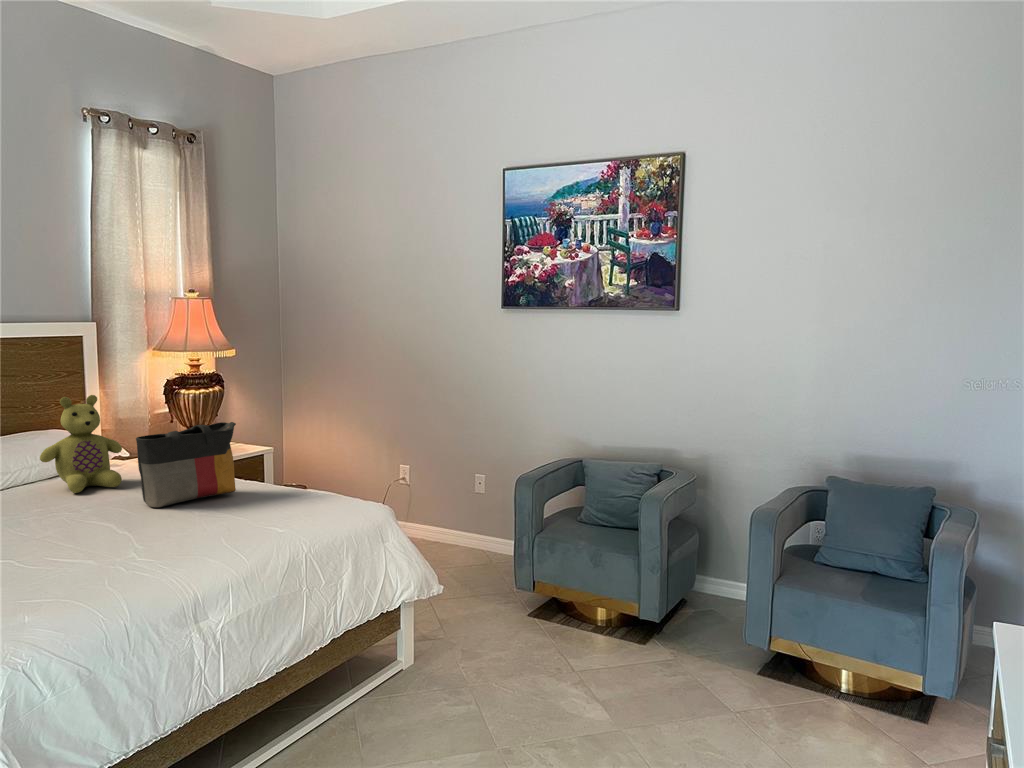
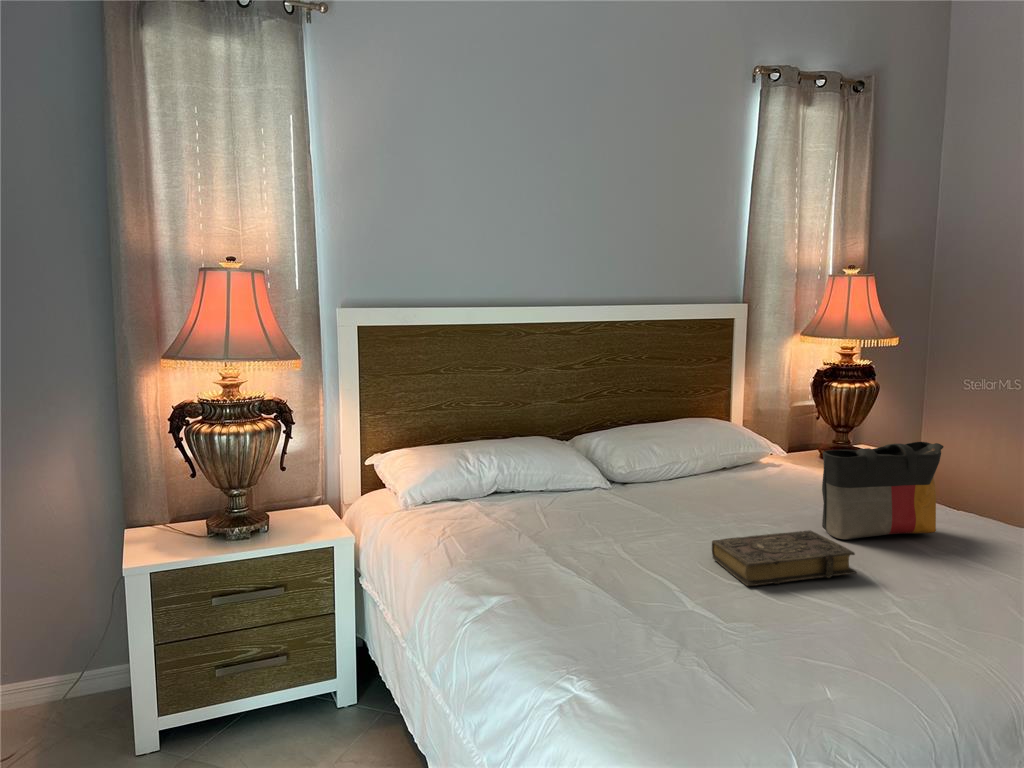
stuffed bear: present [40,395,122,493] -> none [702,389,785,498]
book: none [25,502,155,551] -> present [712,530,857,586]

